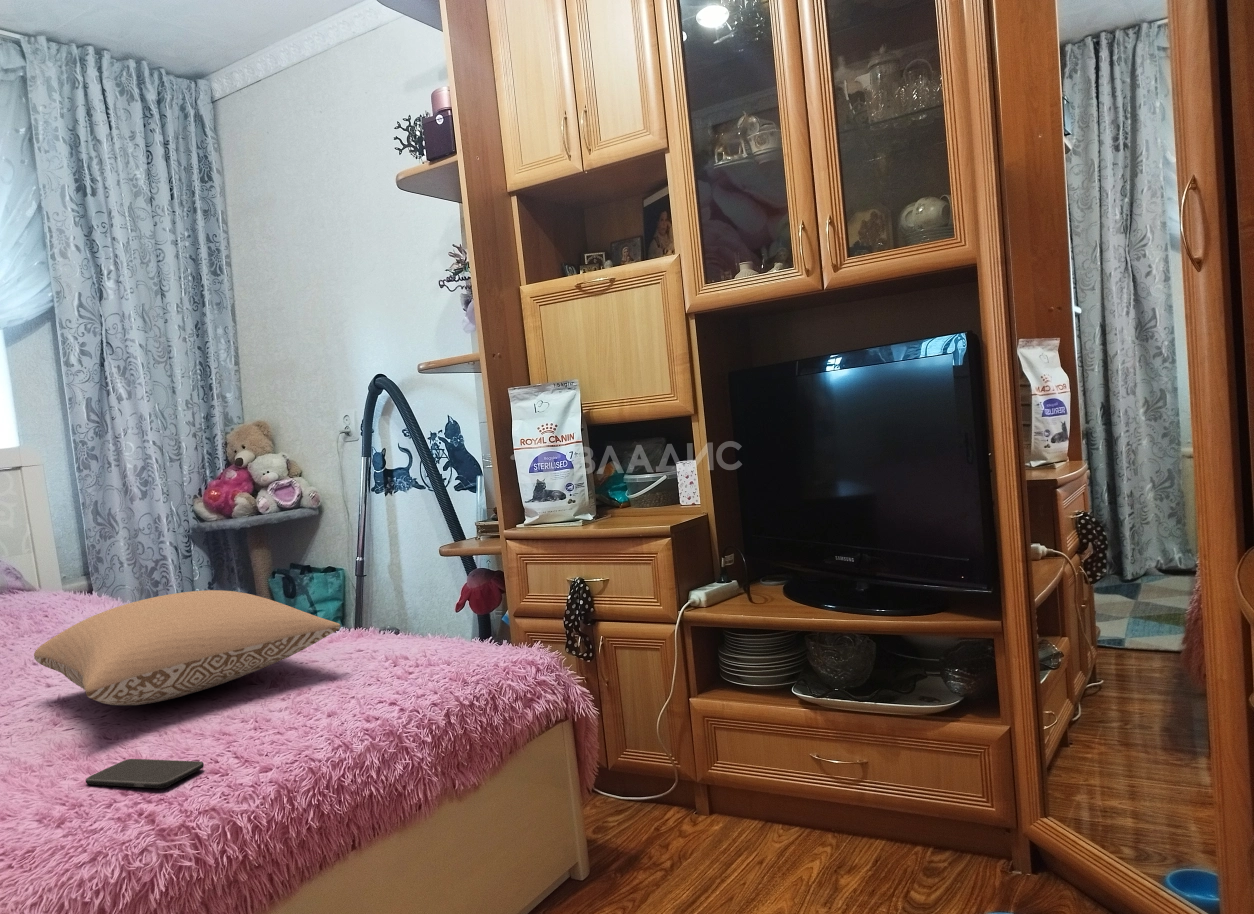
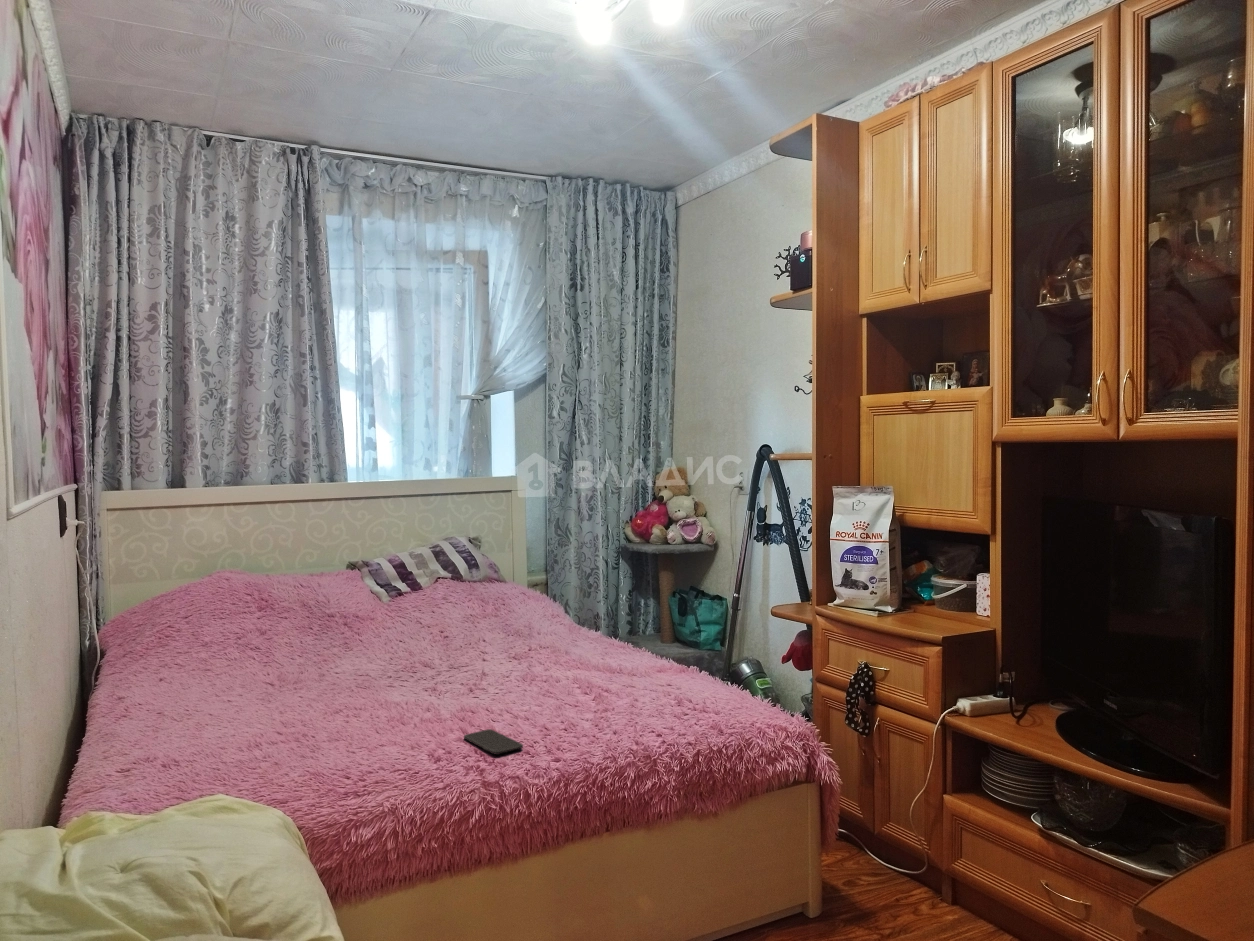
pillow: present [34,590,341,705] -> none [473,619,645,692]

